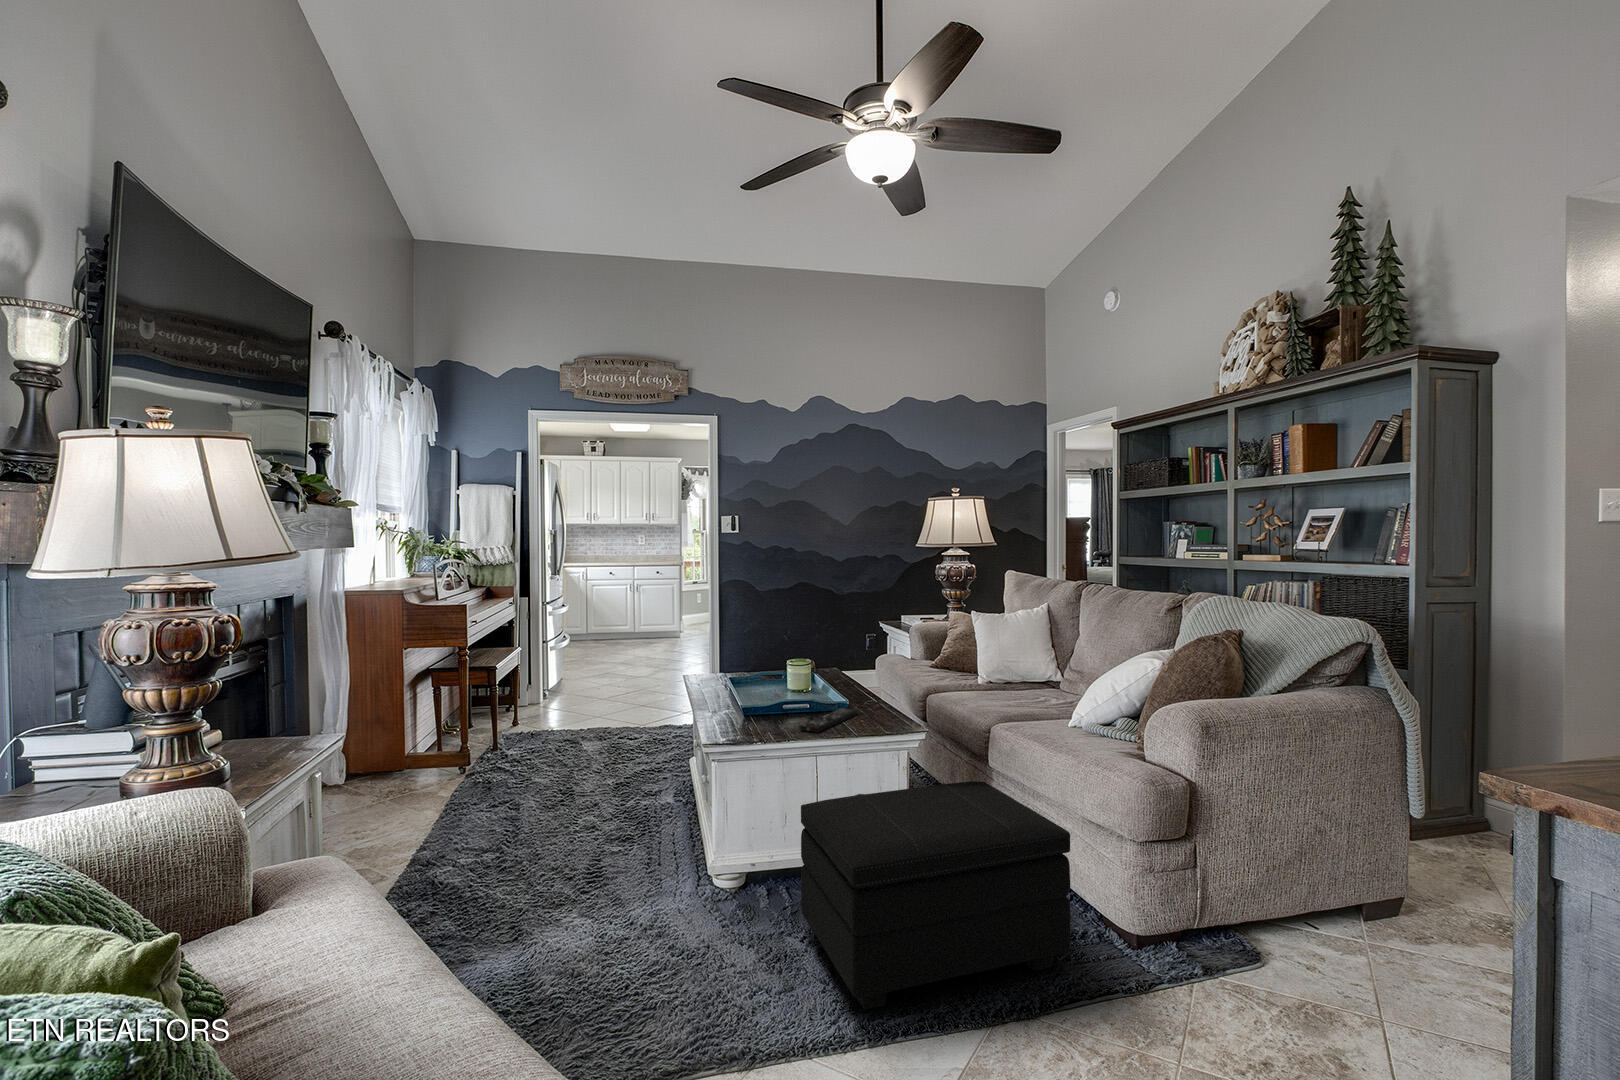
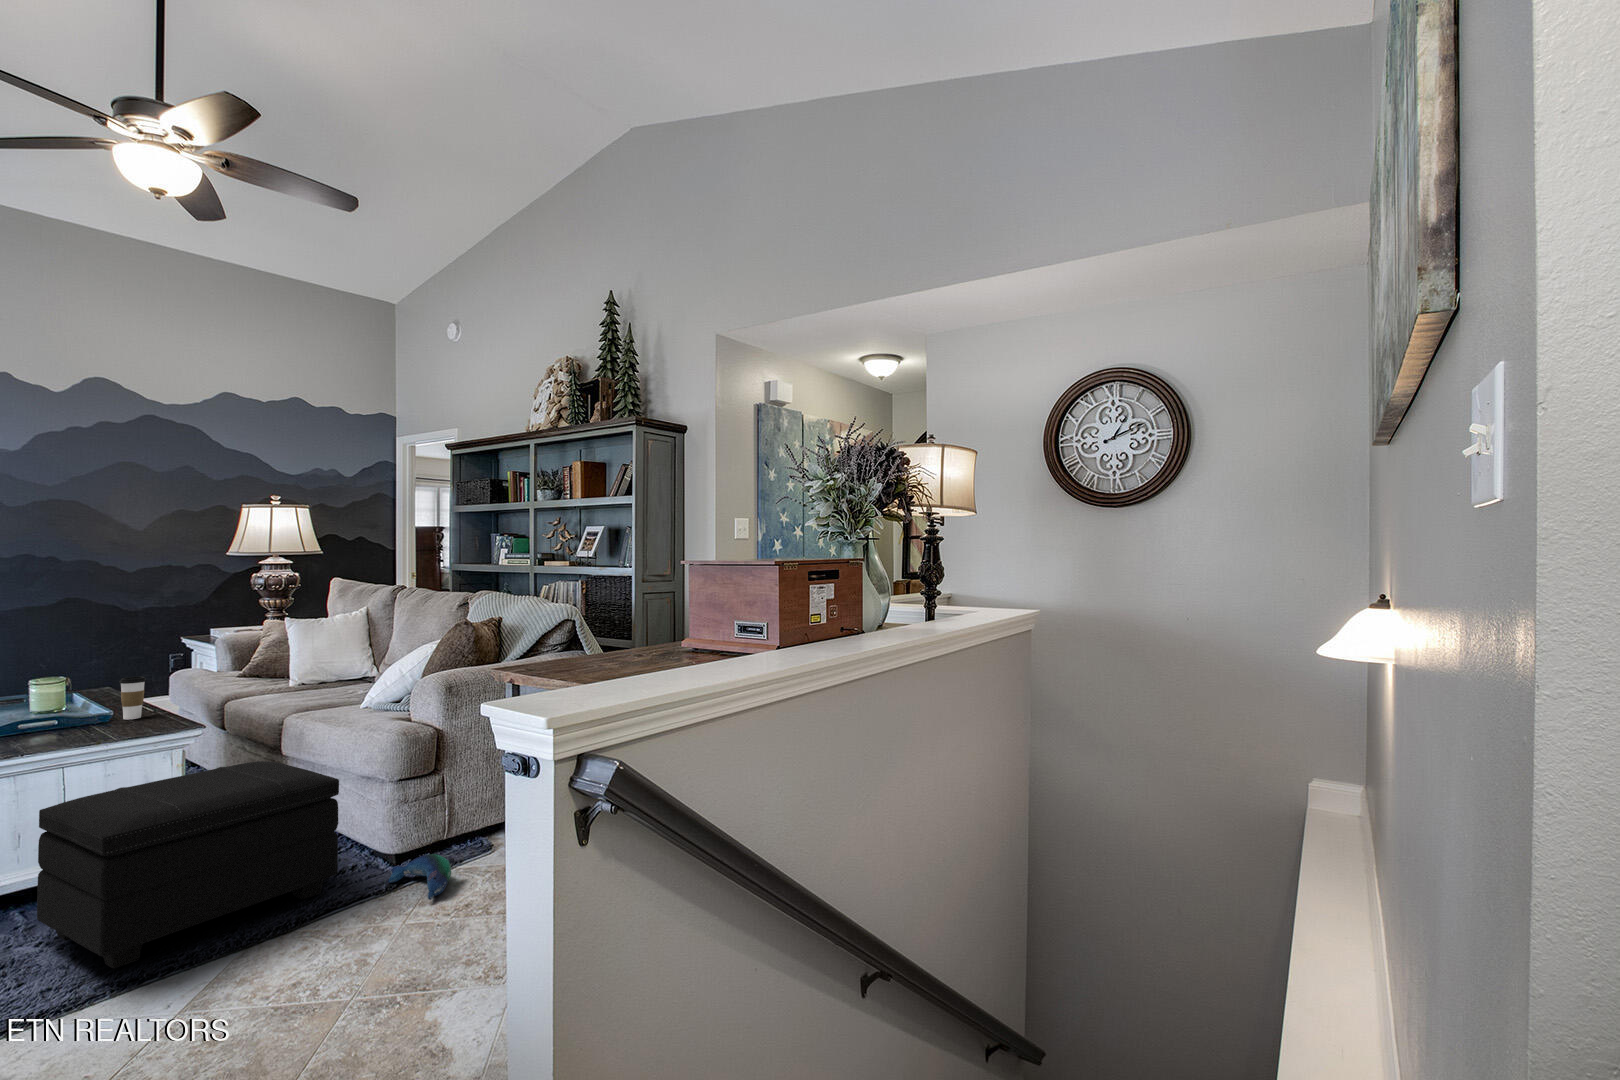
coffee cup: none [852,667,872,708] -> present [119,676,146,720]
remote control: present [800,708,858,733] -> none [40,721,125,746]
plush toy: none [1131,957,1225,1041] -> present [388,854,455,900]

